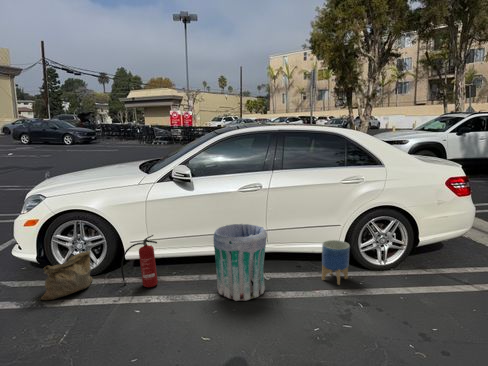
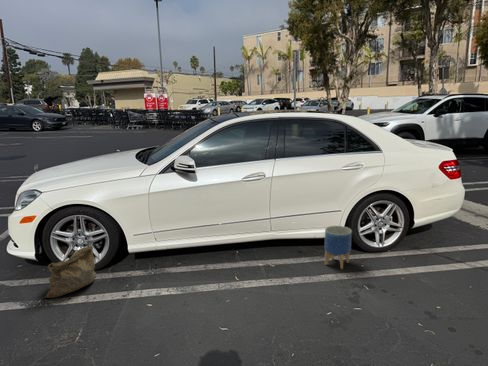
trash can: present [213,224,267,301] -> none [220,213,273,290]
fire extinguisher: present [121,235,158,287] -> none [126,227,164,280]

